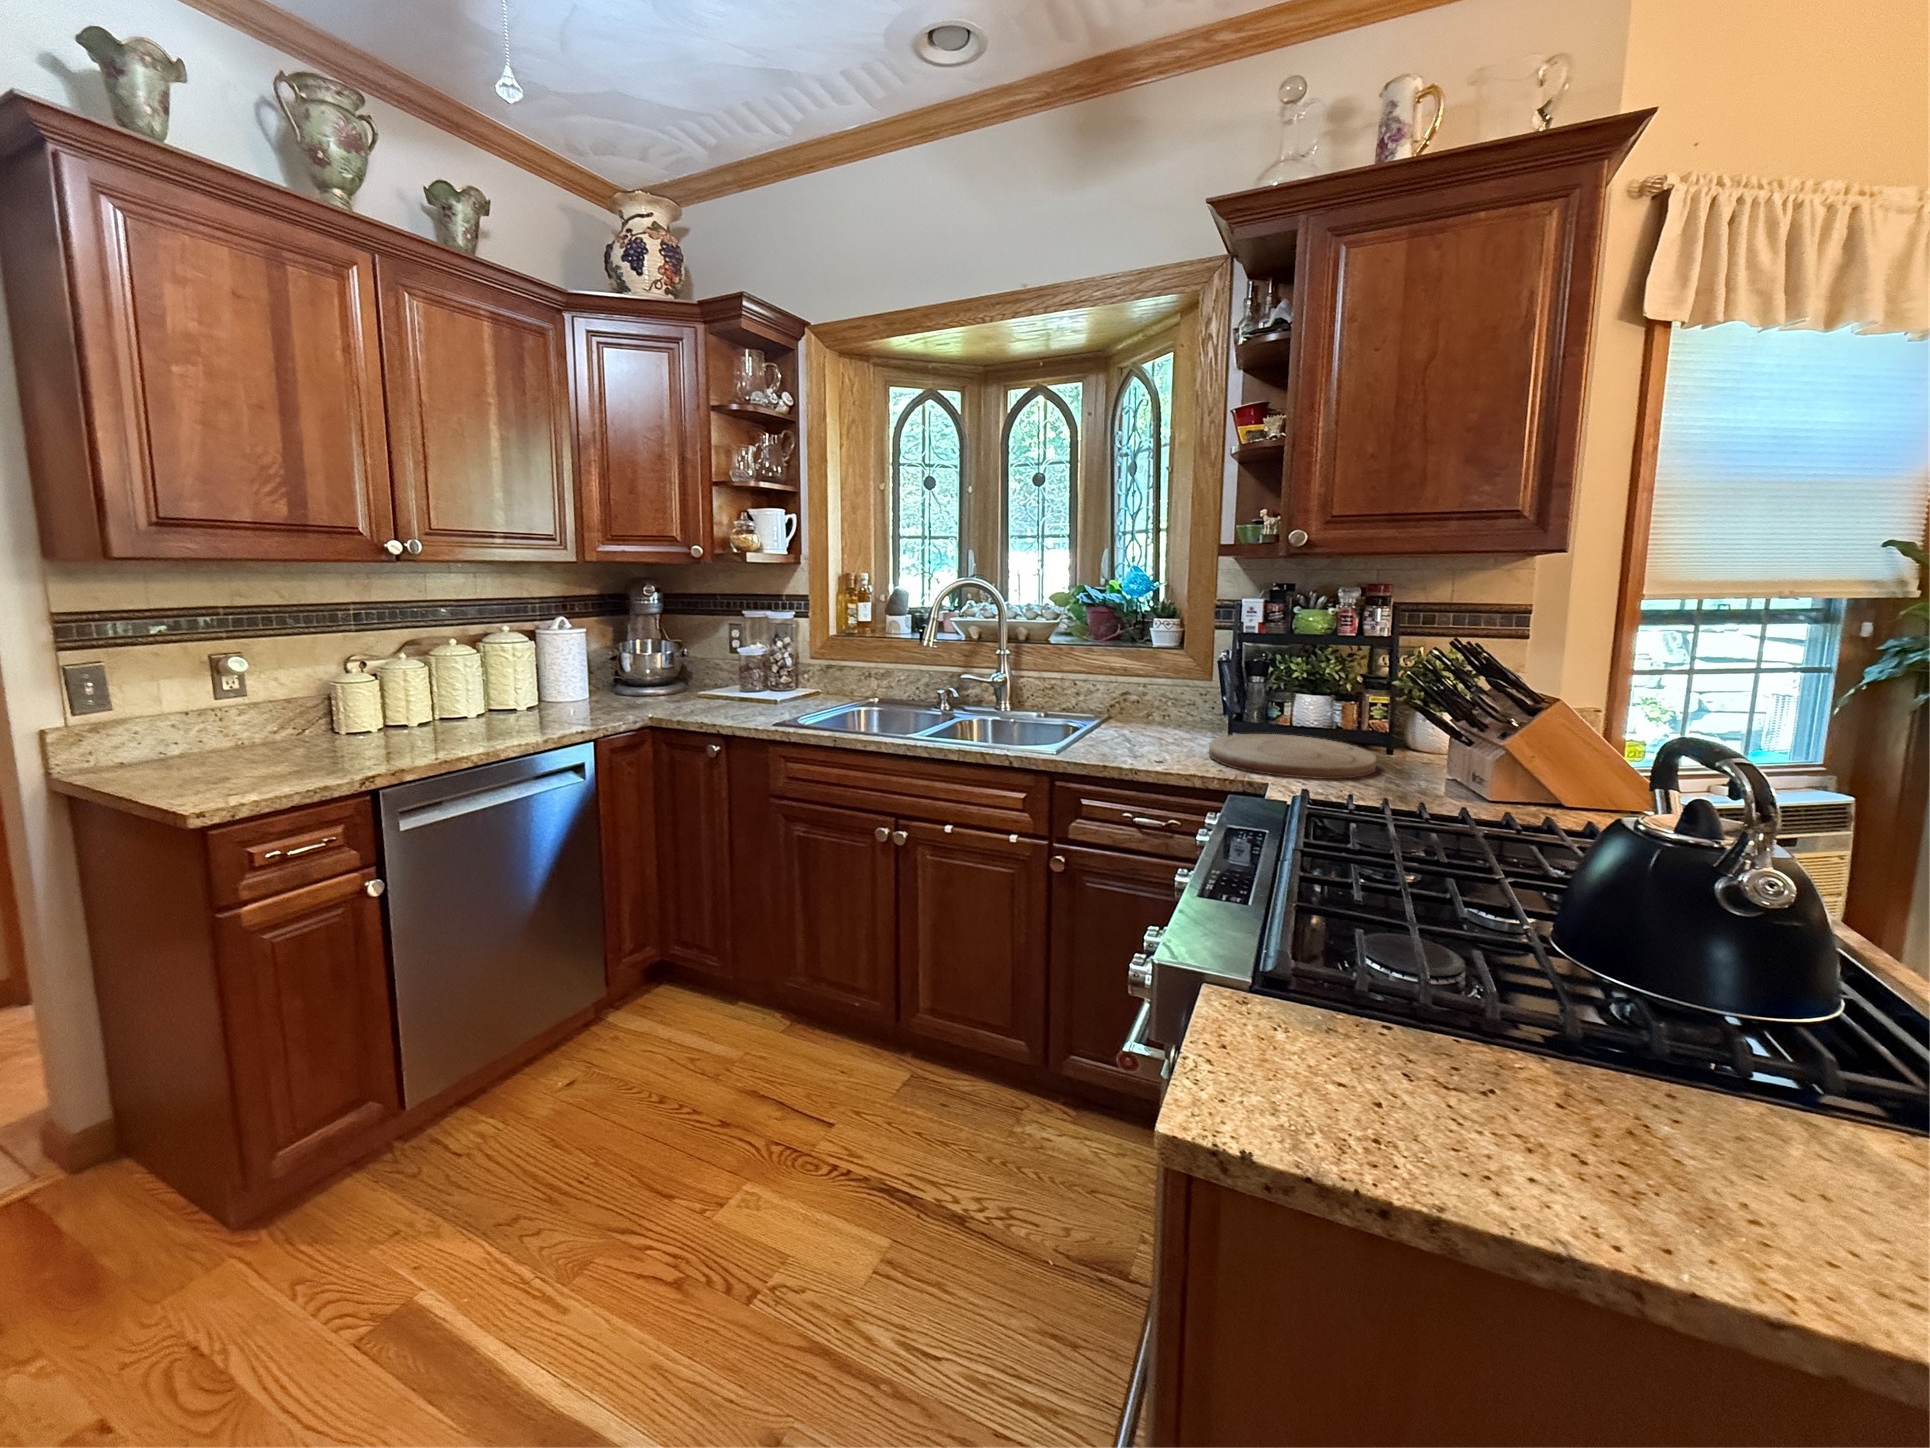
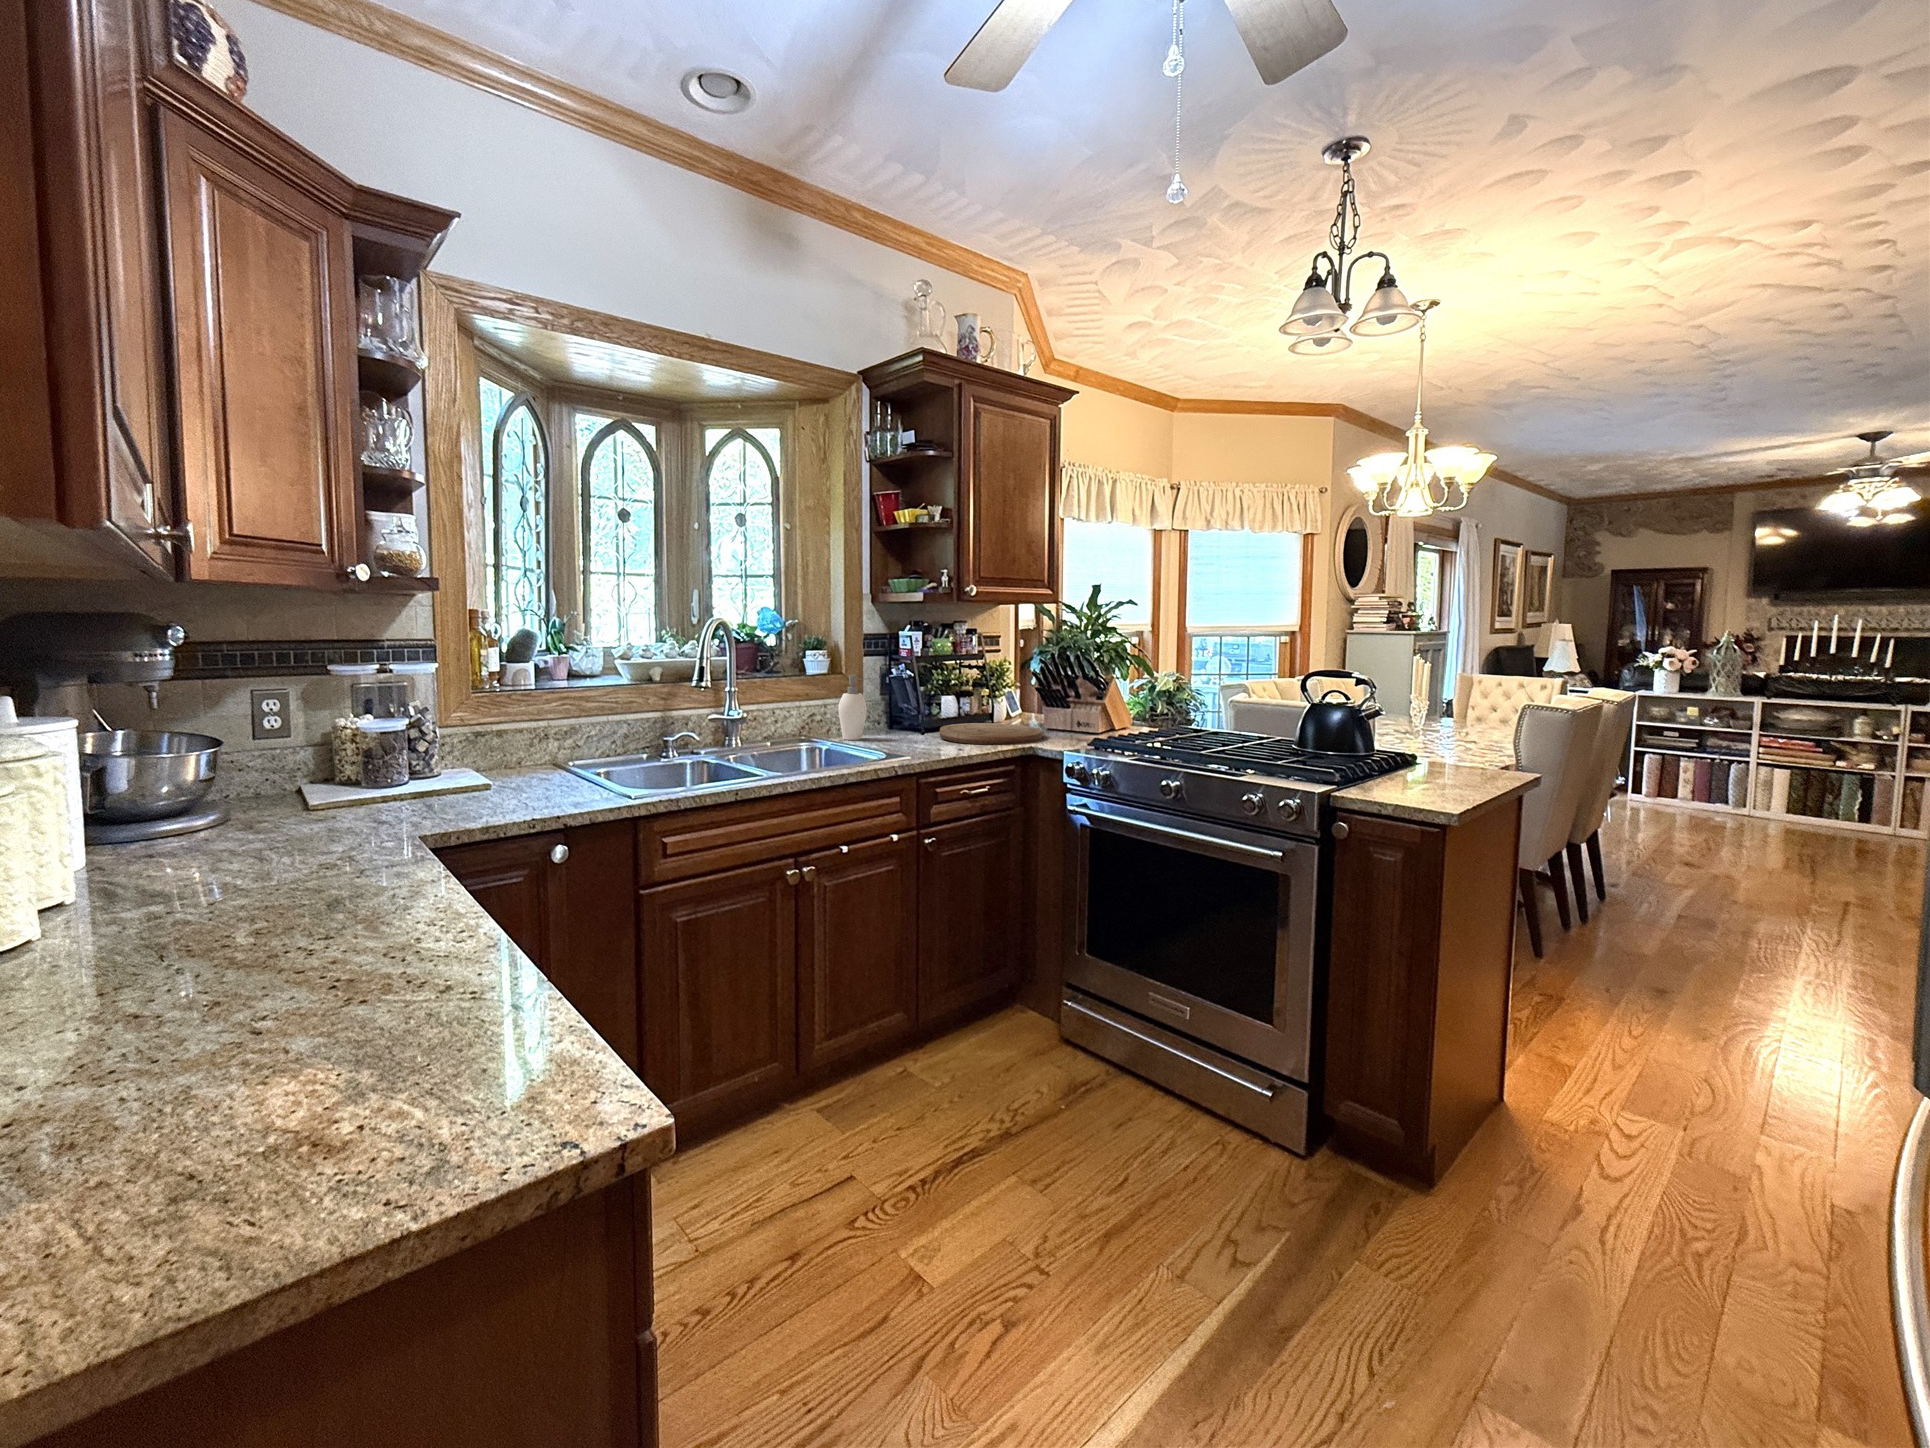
soap dispenser: none [1144,652,1193,730] -> present [838,675,870,740]

